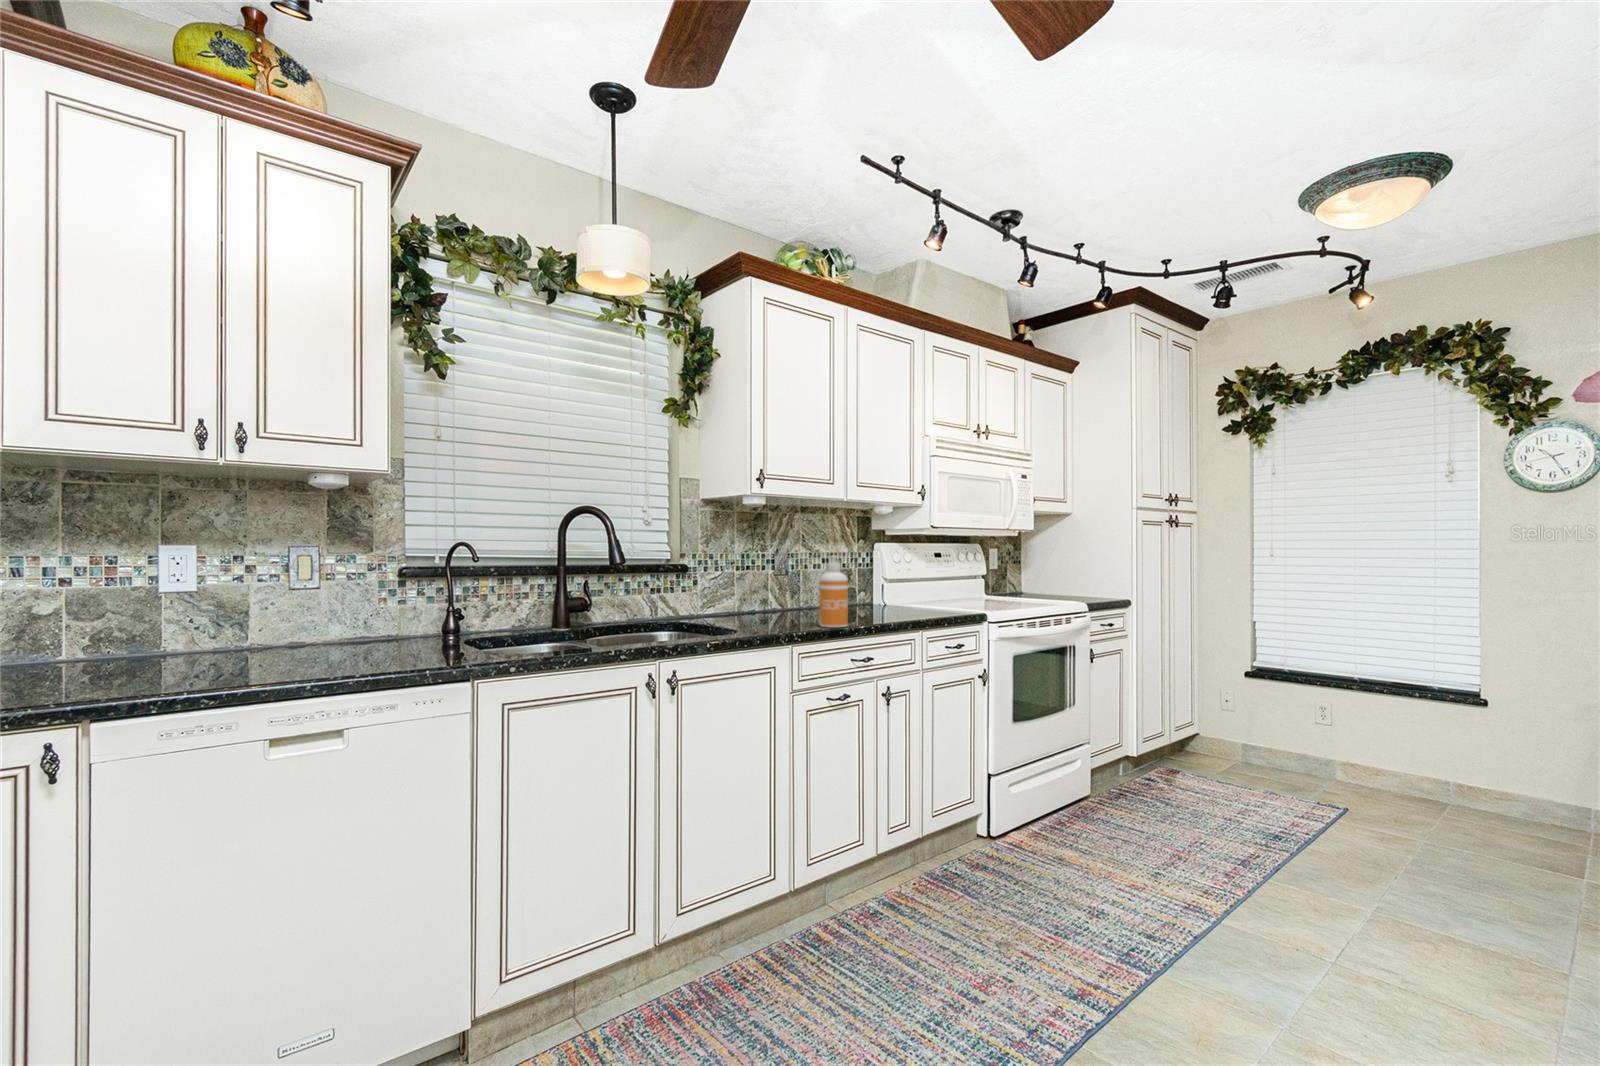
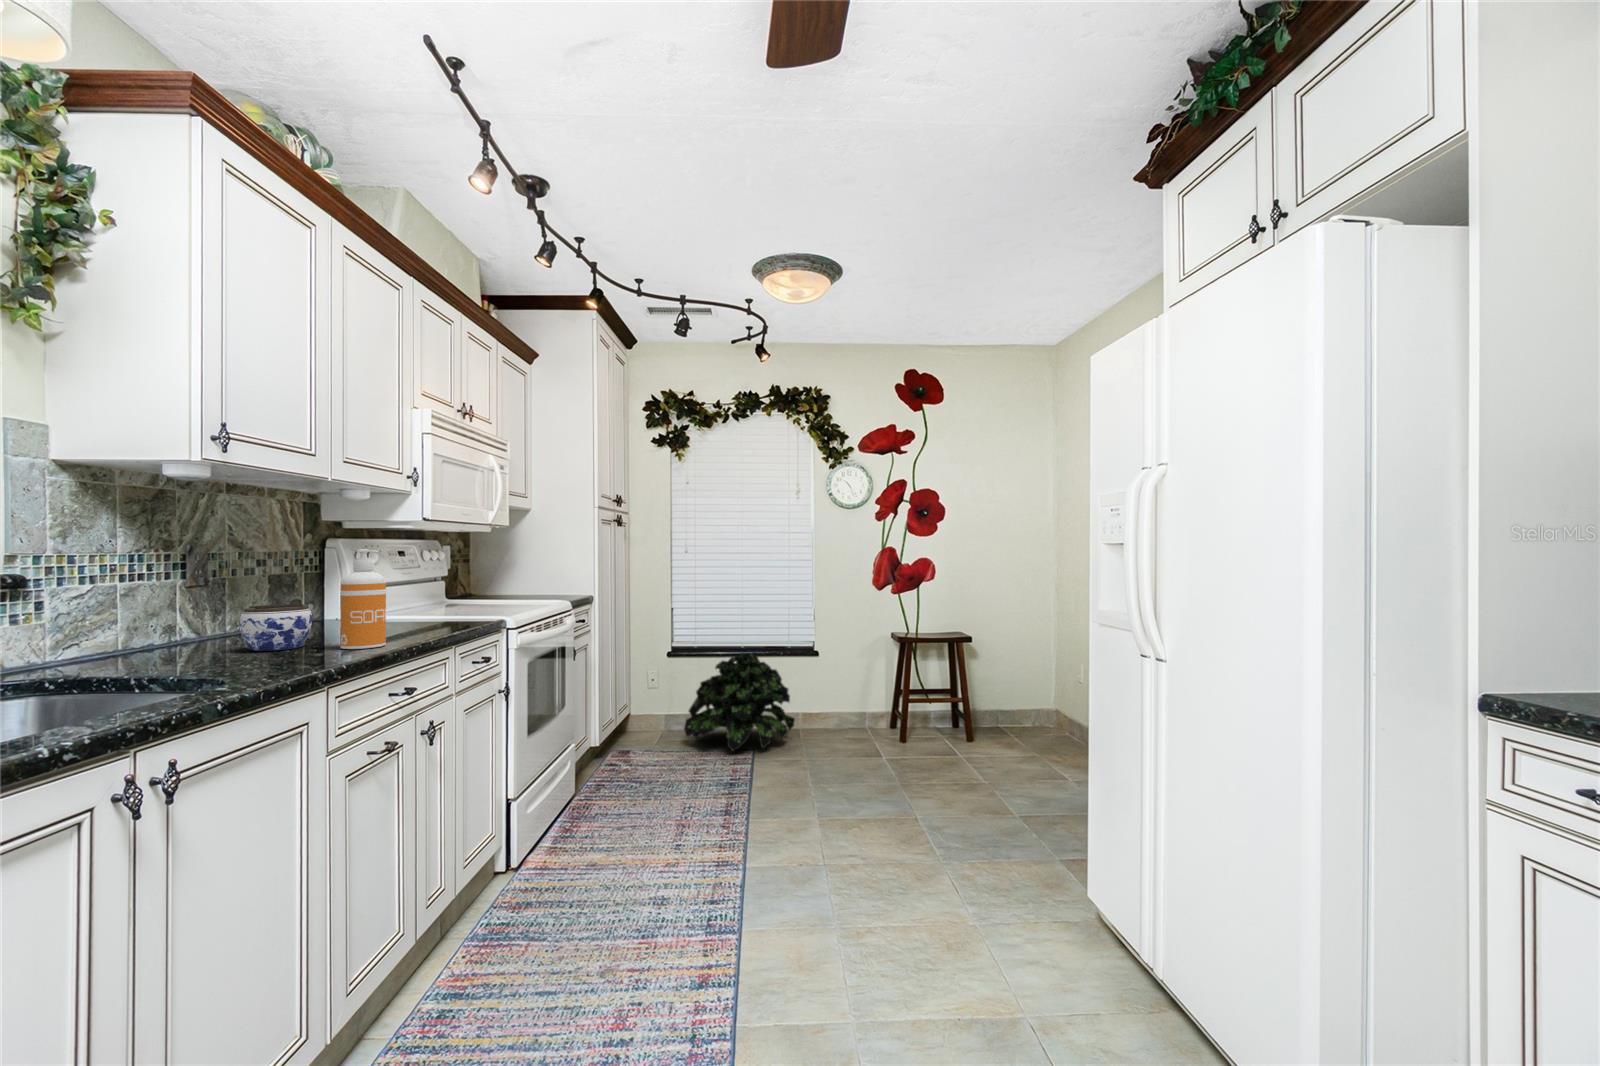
jar: none [775,591,814,622] -> present [239,604,312,651]
potted plant: none [1253,686,1422,815] -> present [684,652,795,751]

